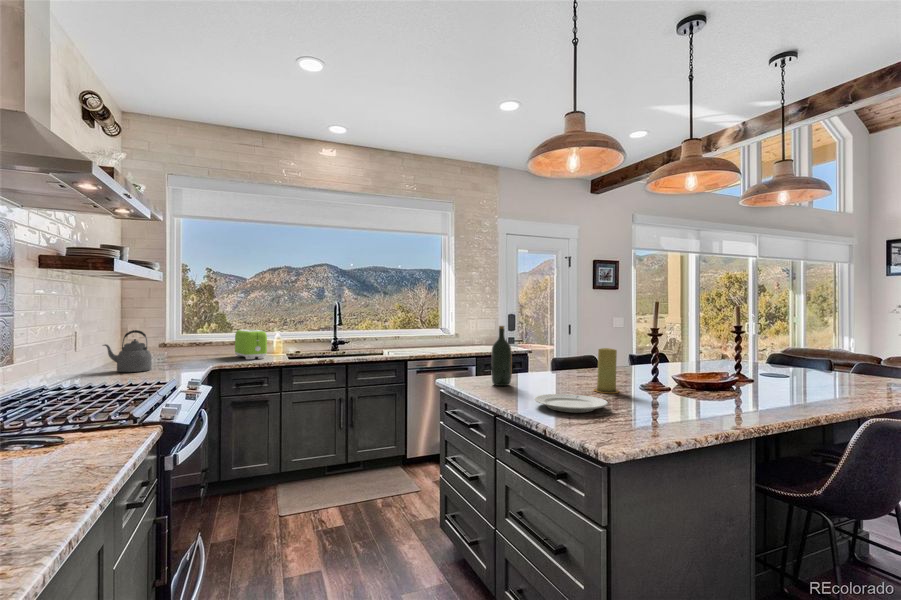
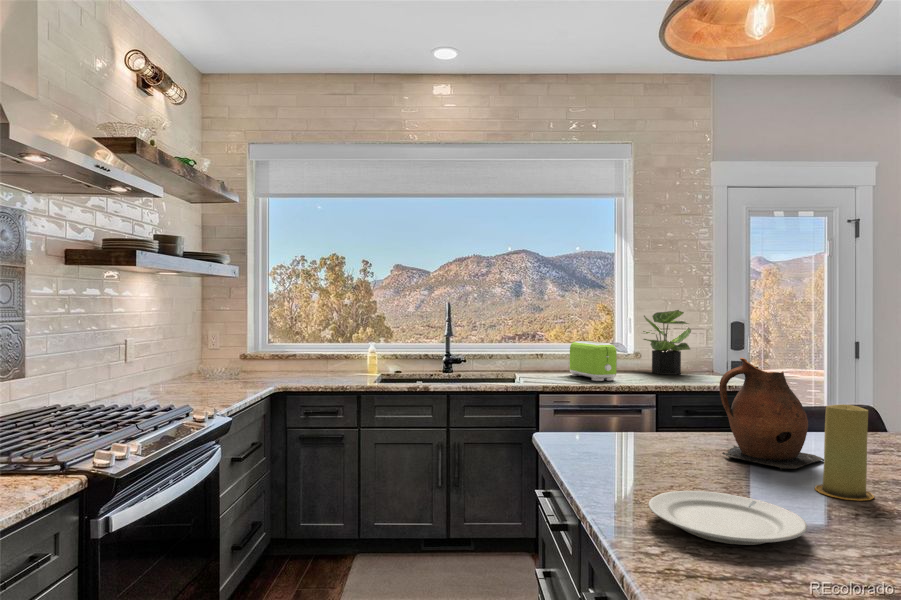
potted plant: none [453,306,488,346] -> present [643,310,691,375]
wine bottle: present [491,326,512,386] -> none [618,350,655,459]
ceramic pitcher: none [540,328,588,385] -> present [719,358,824,470]
toaster: present [235,329,267,359] -> present [570,341,617,381]
kettle: present [103,330,152,372] -> none [149,338,200,390]

